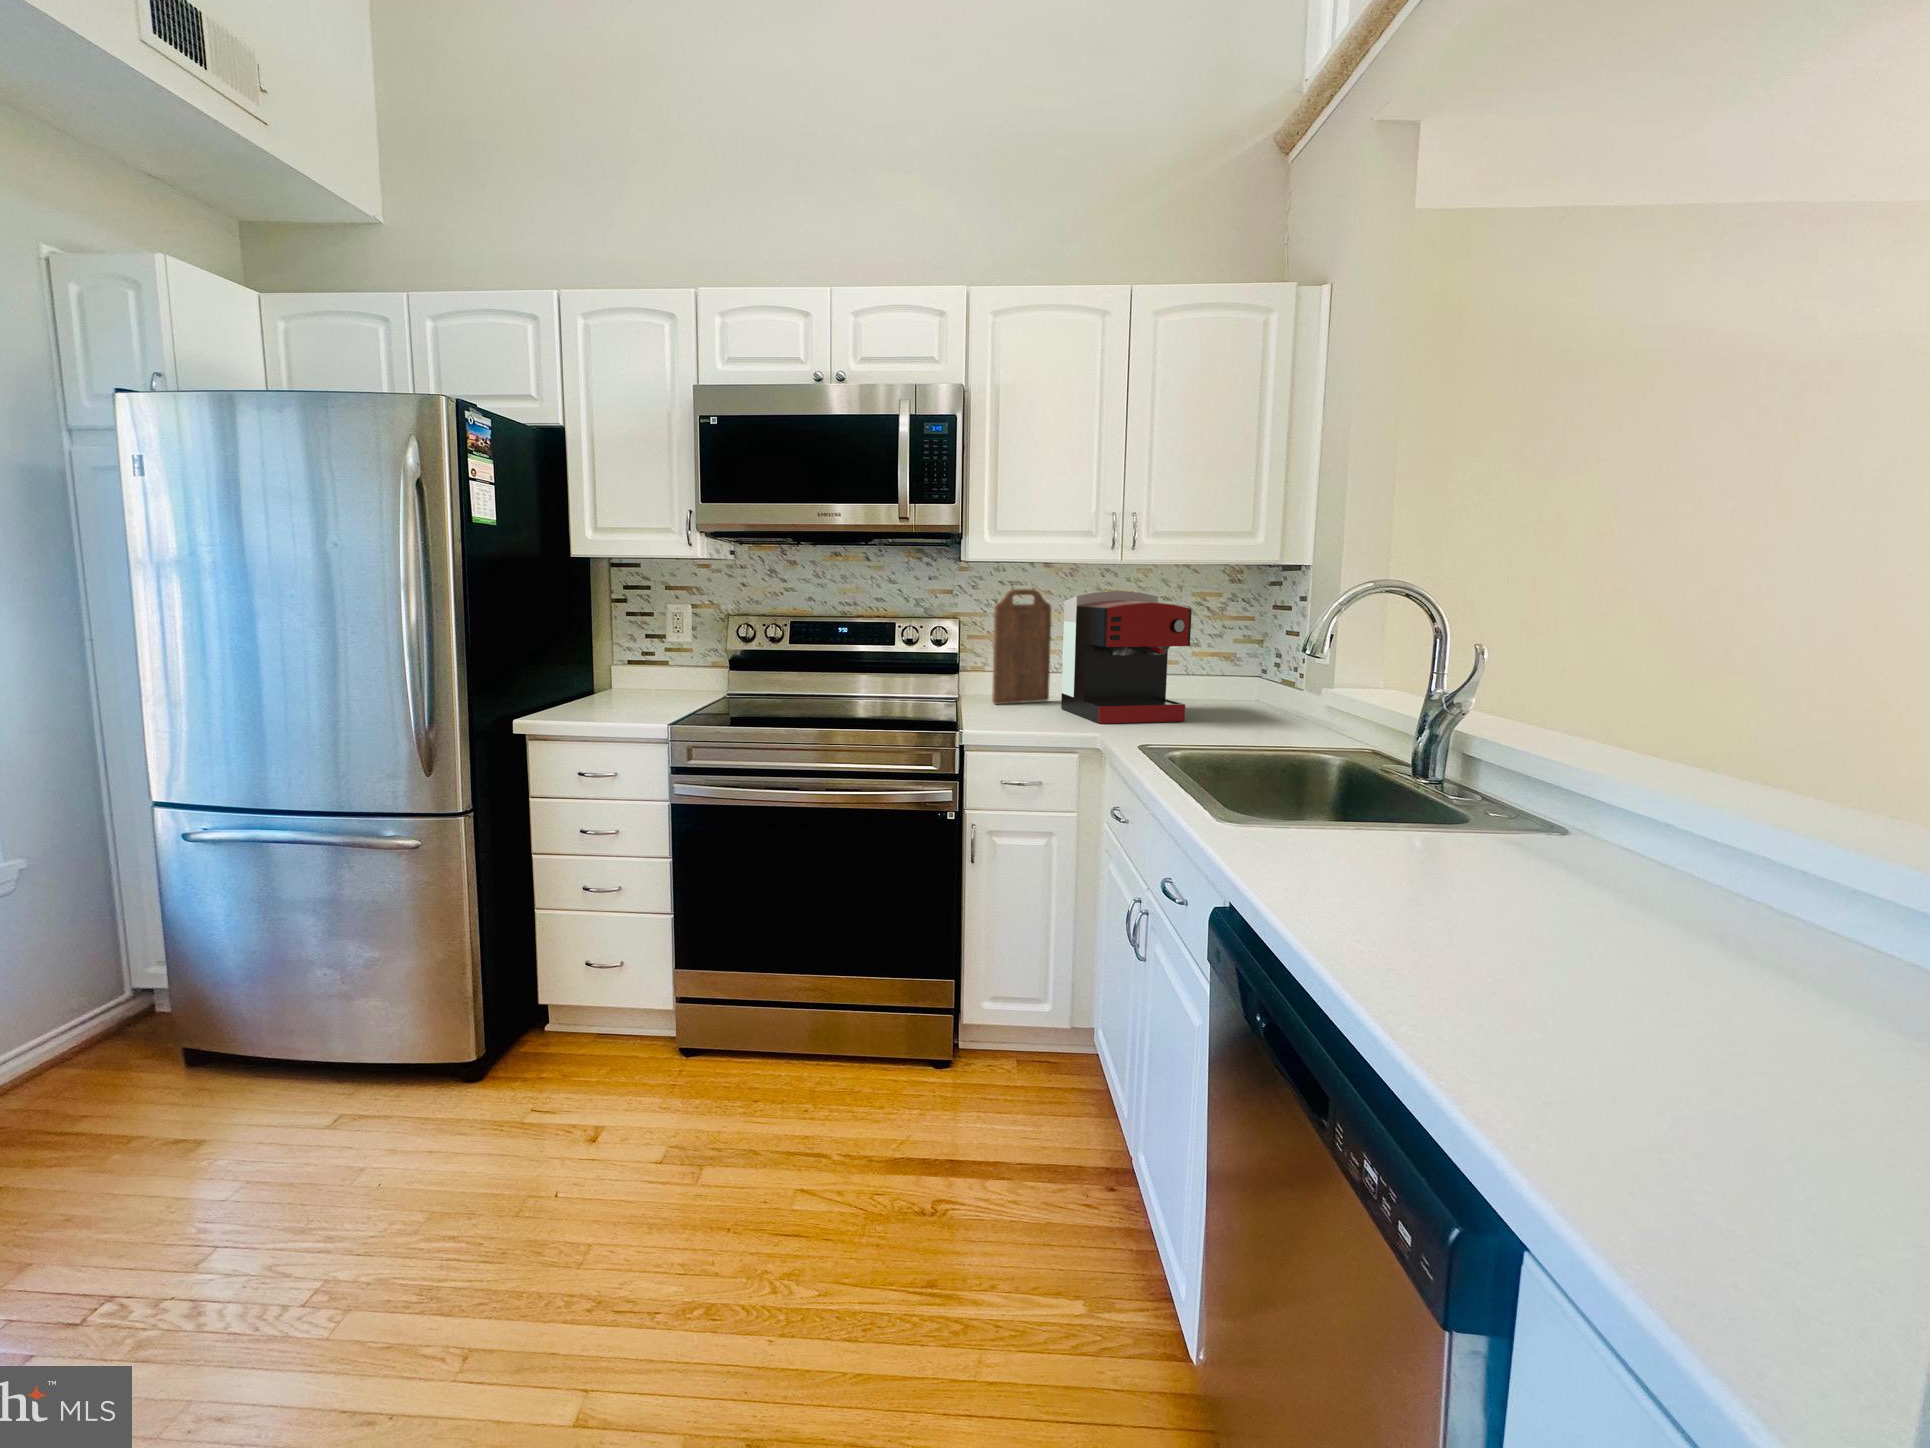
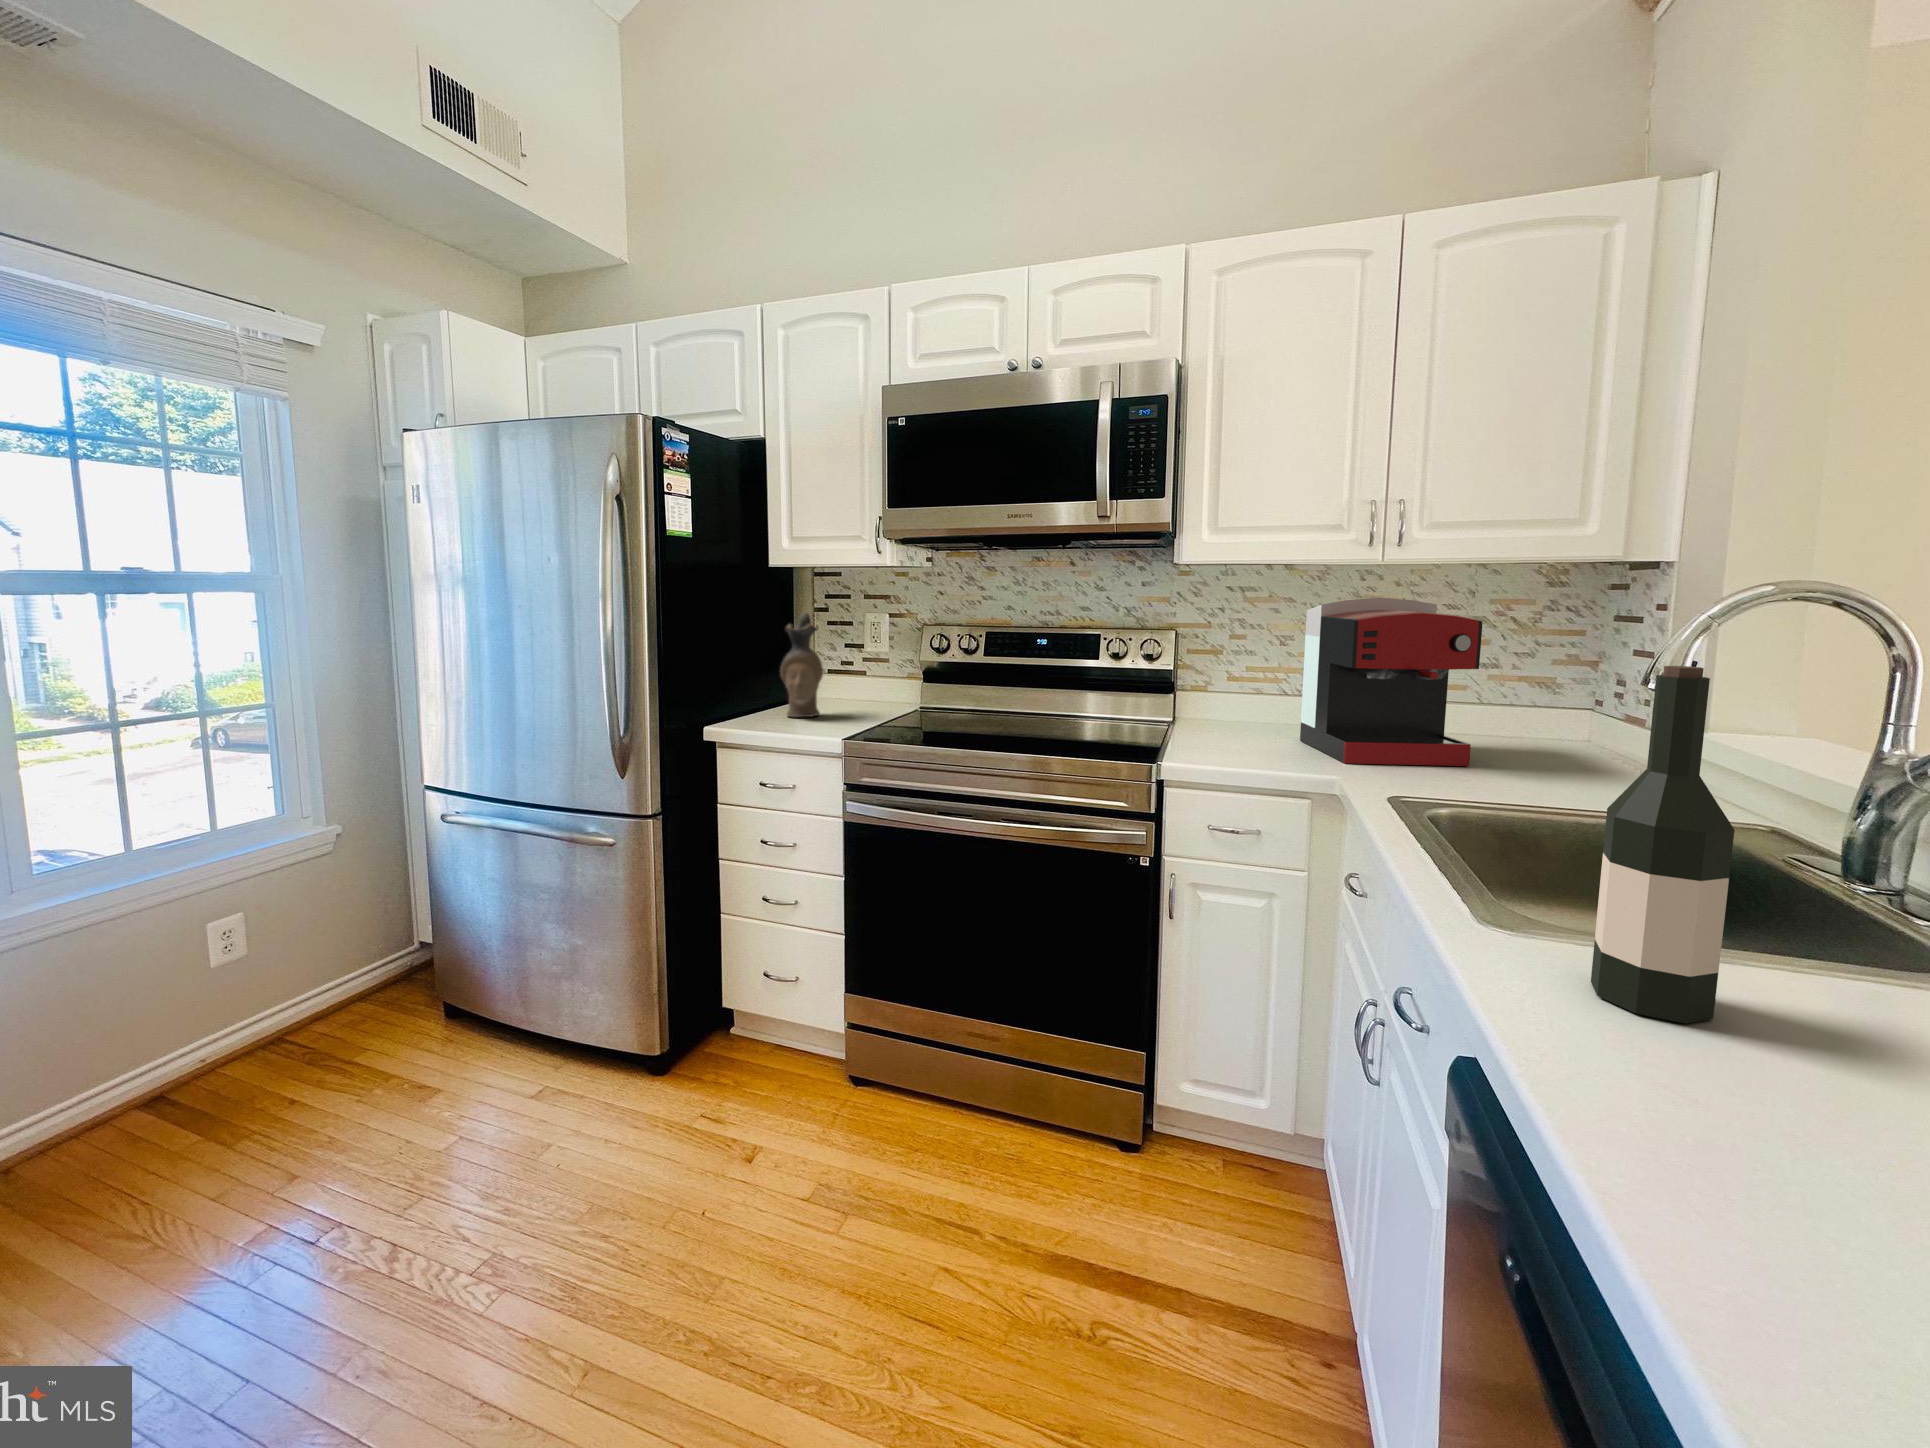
cutting board: present [992,589,1051,704] -> none [1213,596,1293,732]
ceramic pitcher: none [590,603,635,707] -> present [780,612,823,717]
wine bottle: none [1291,633,1369,866] -> present [1591,666,1735,1024]

